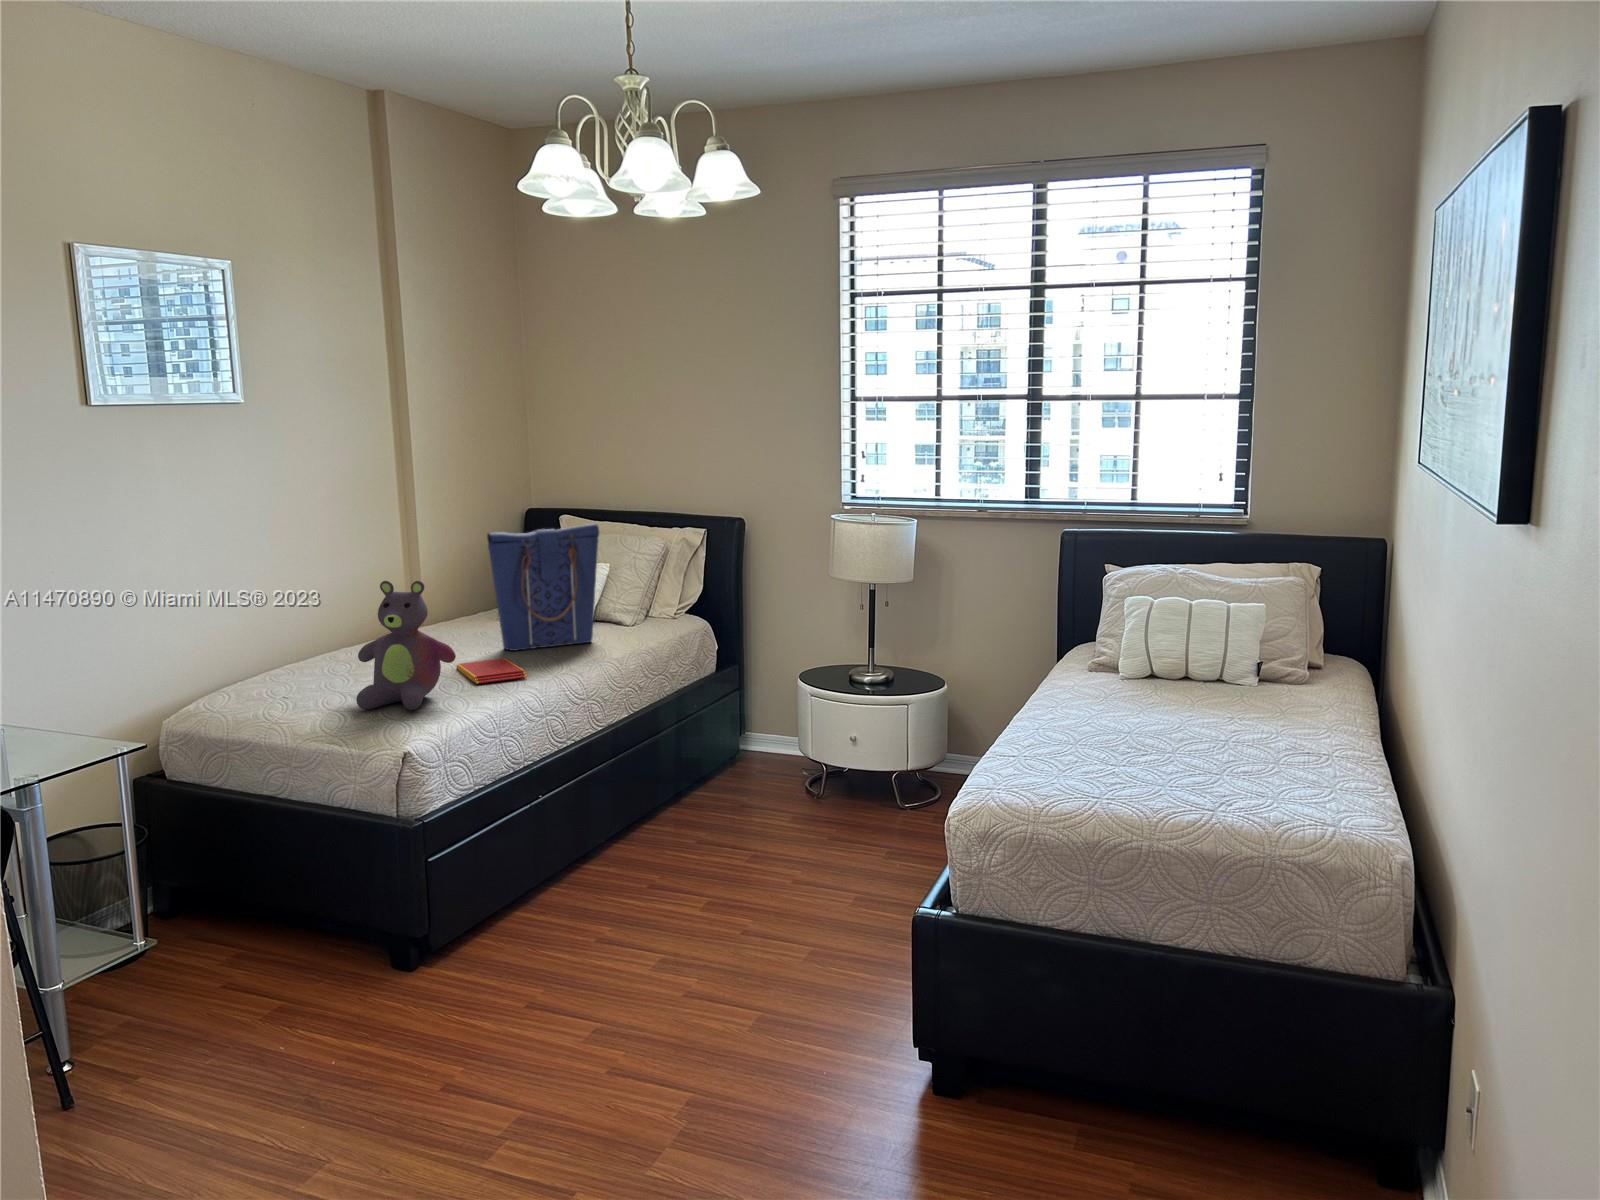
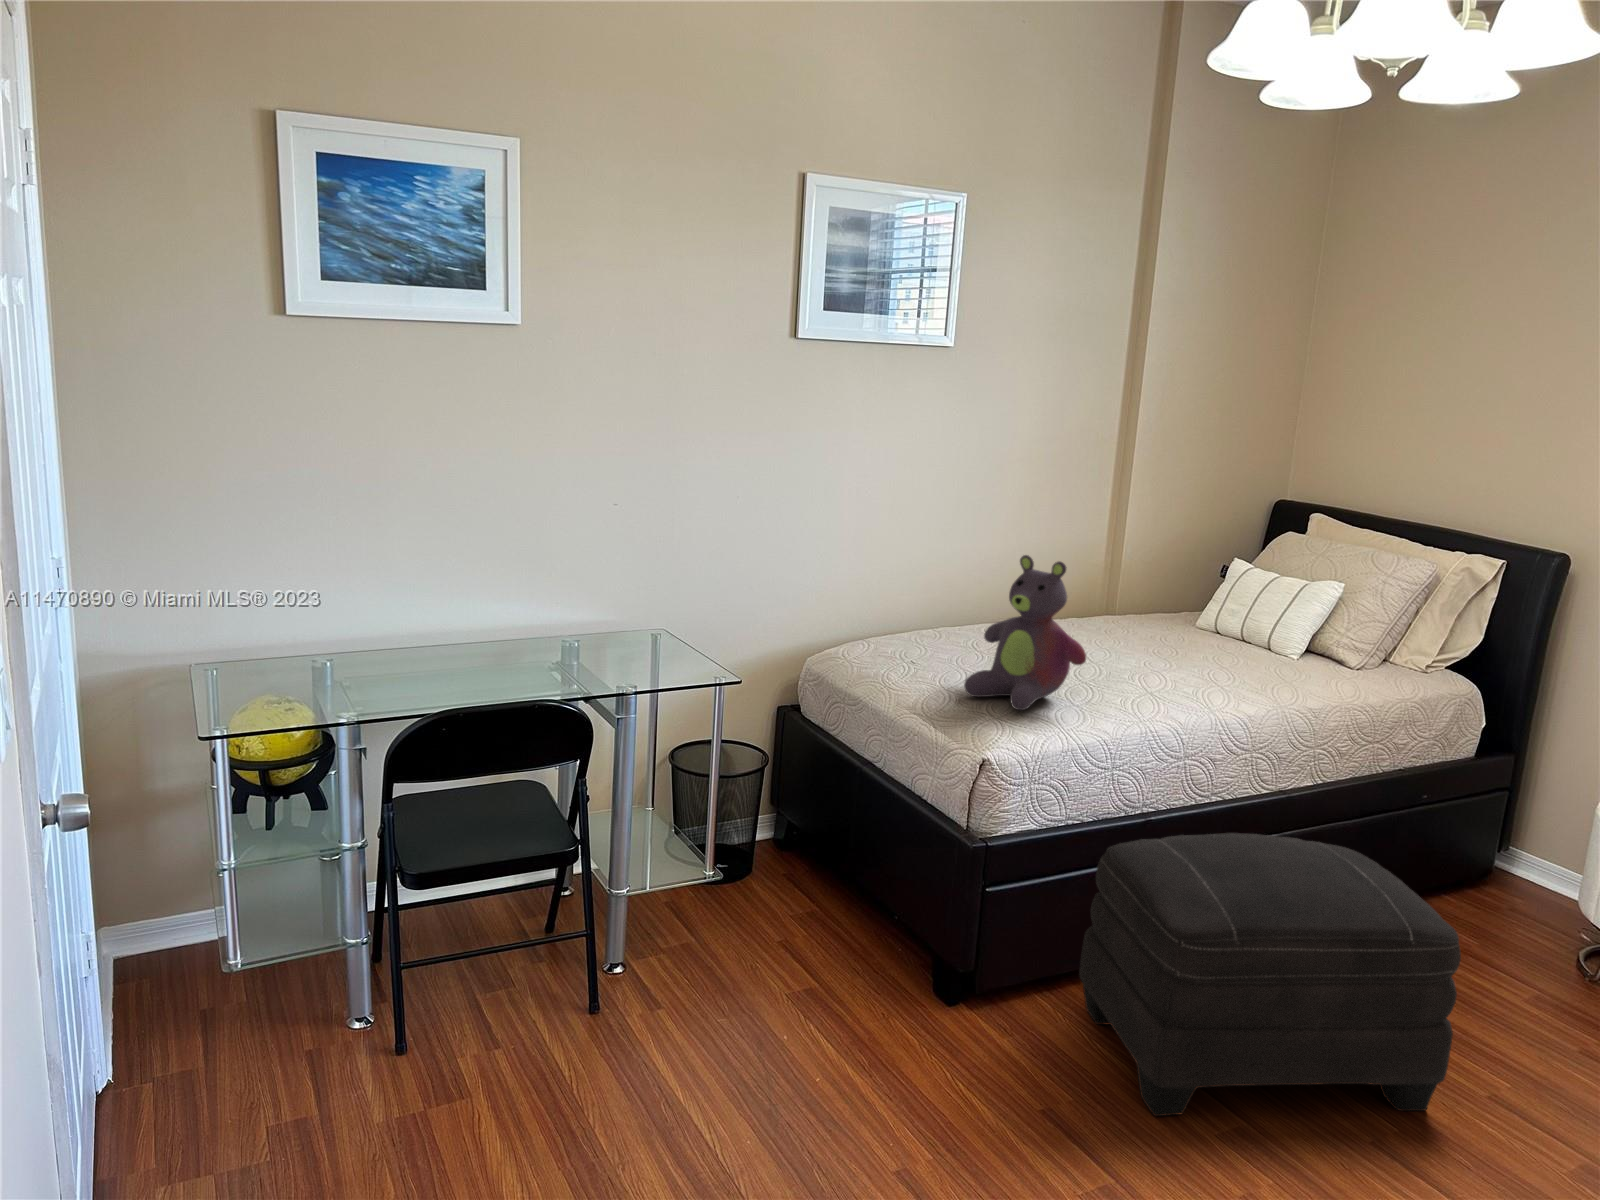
tote bag: present [487,523,599,651] -> none [1173,520,1329,678]
book: present [457,658,527,684] -> none [1104,668,1178,704]
ottoman: none [508,748,766,974] -> present [1079,833,1461,1116]

